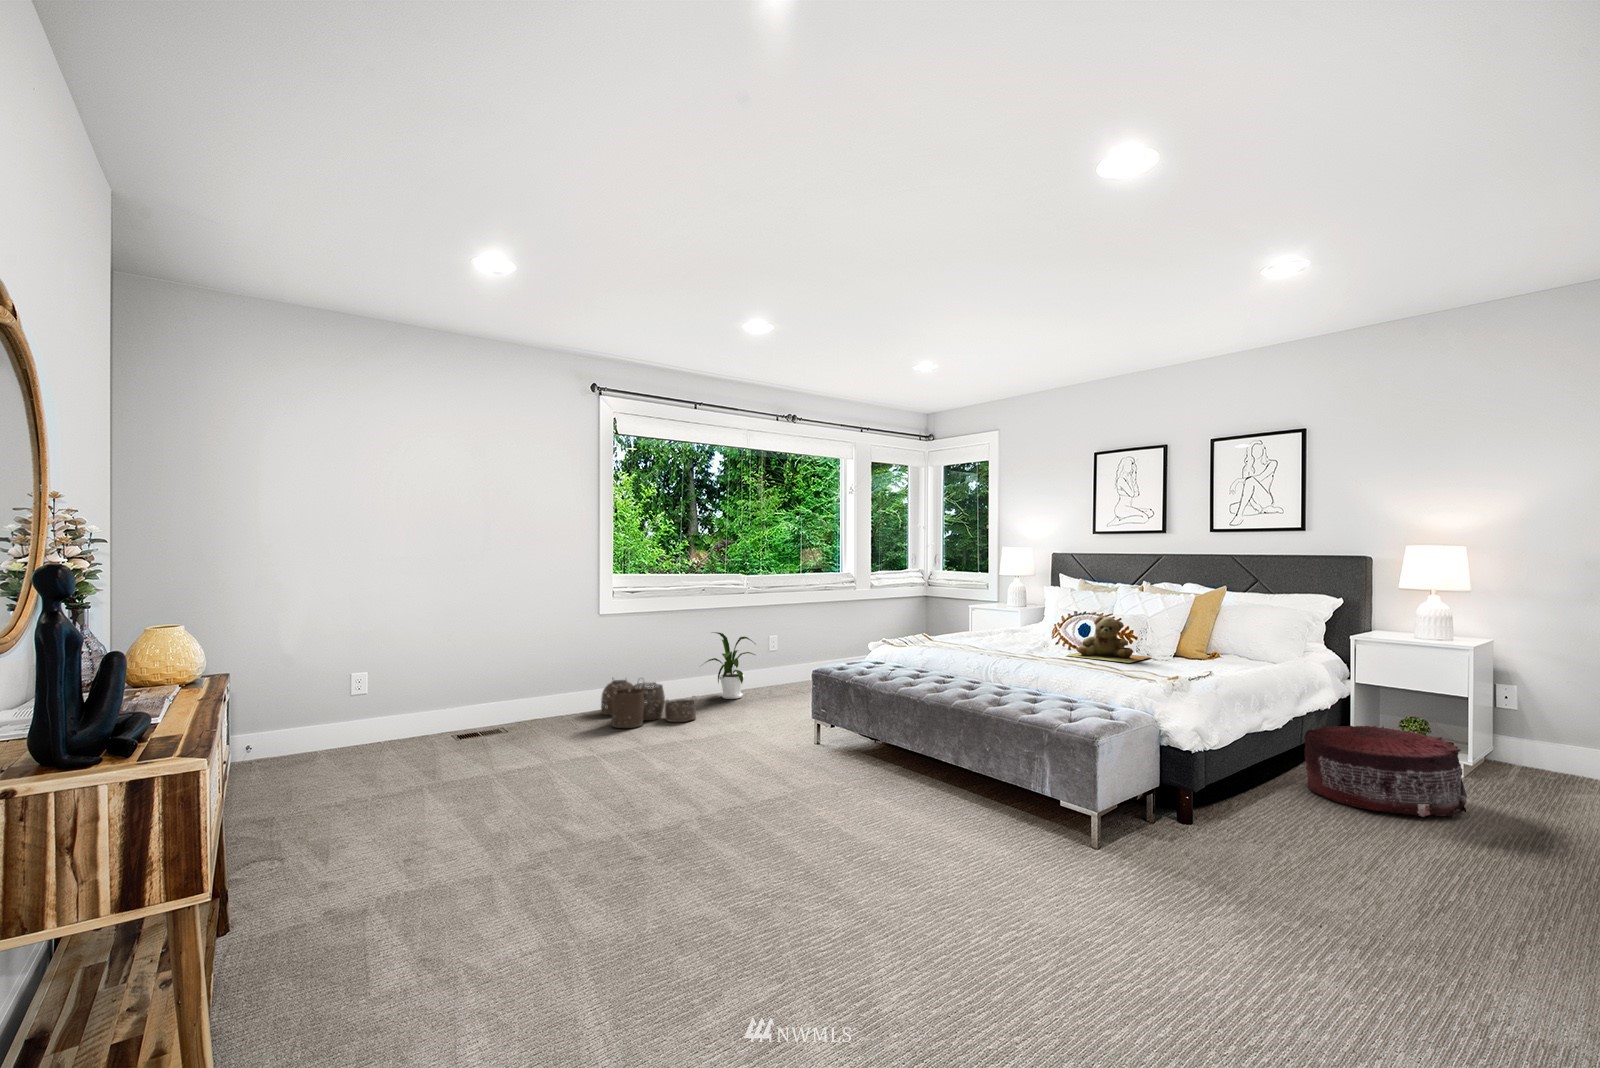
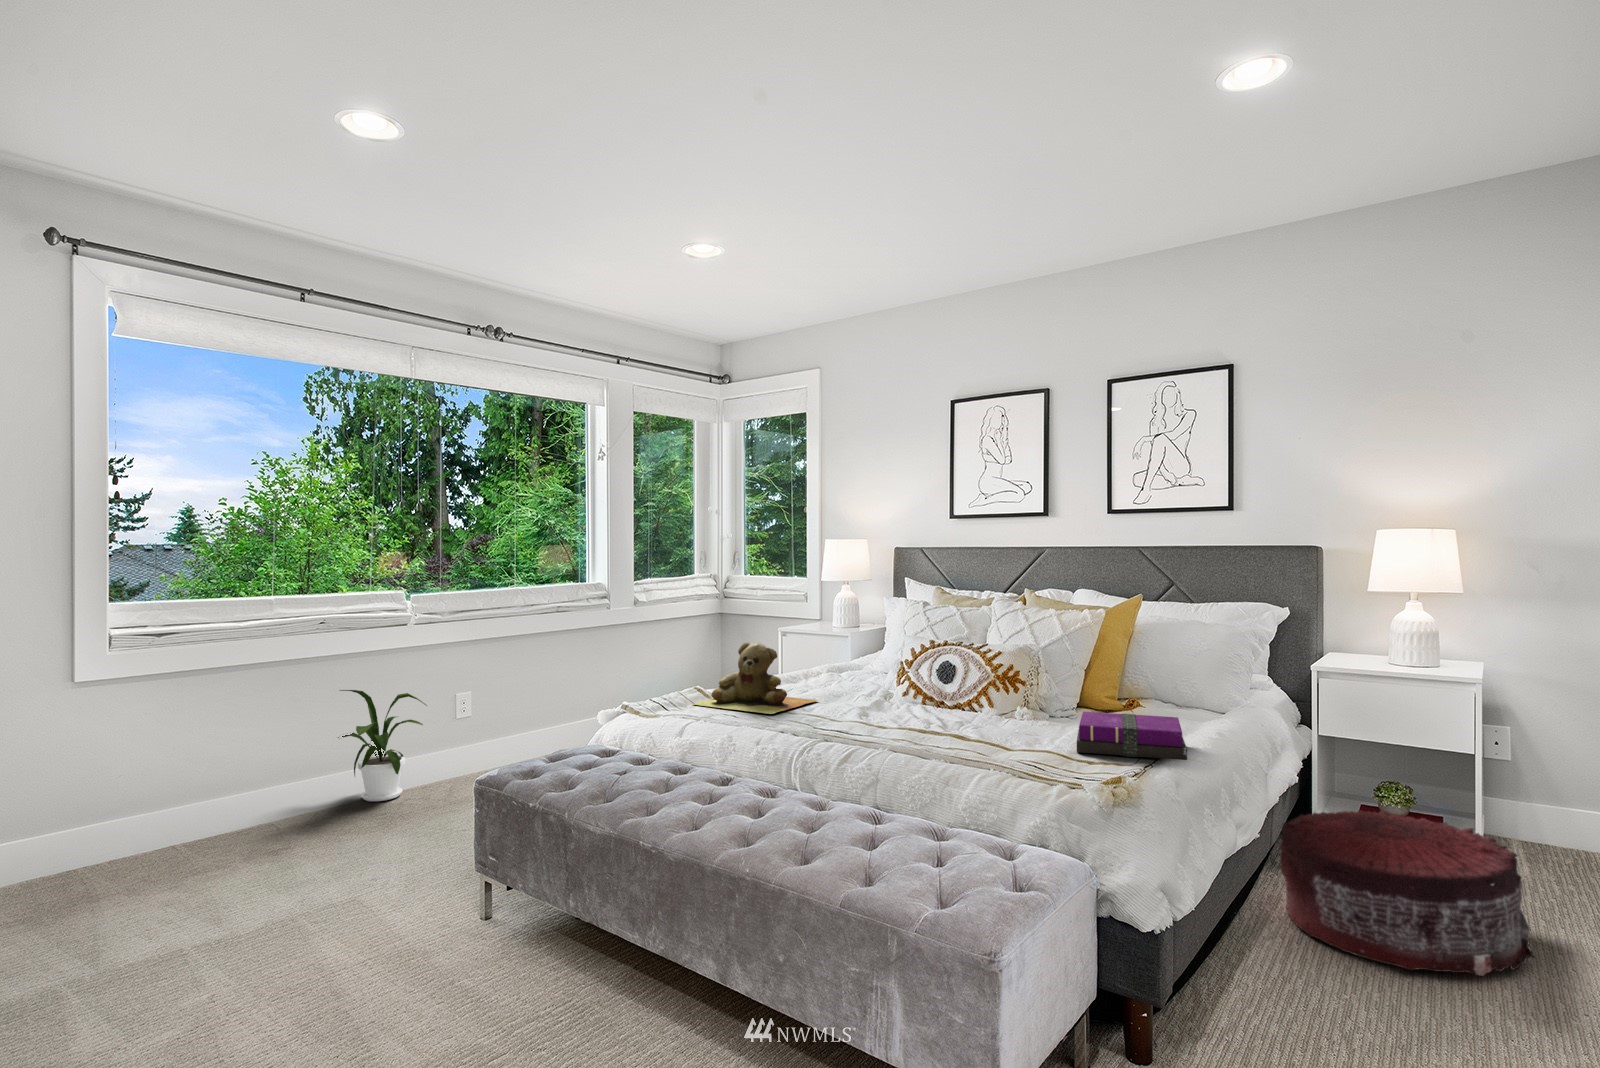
teddy bear: present [1067,617,1150,663] -> present [694,642,817,714]
notebook: none [1161,652,1231,679] -> present [1077,712,1187,760]
woven basket: present [601,678,696,728] -> none [88,784,286,895]

